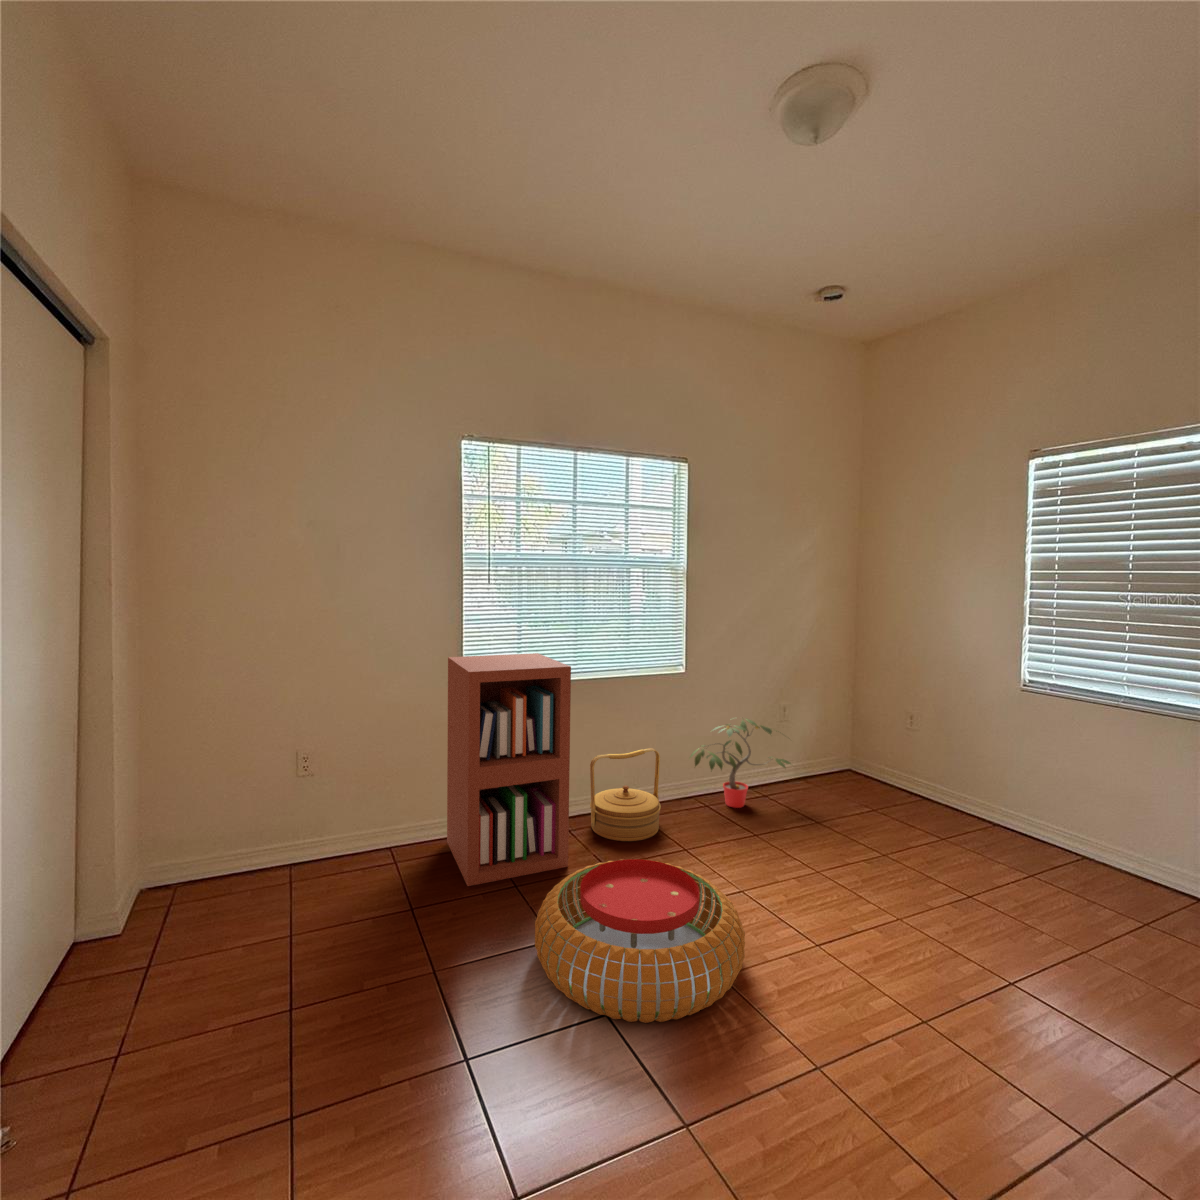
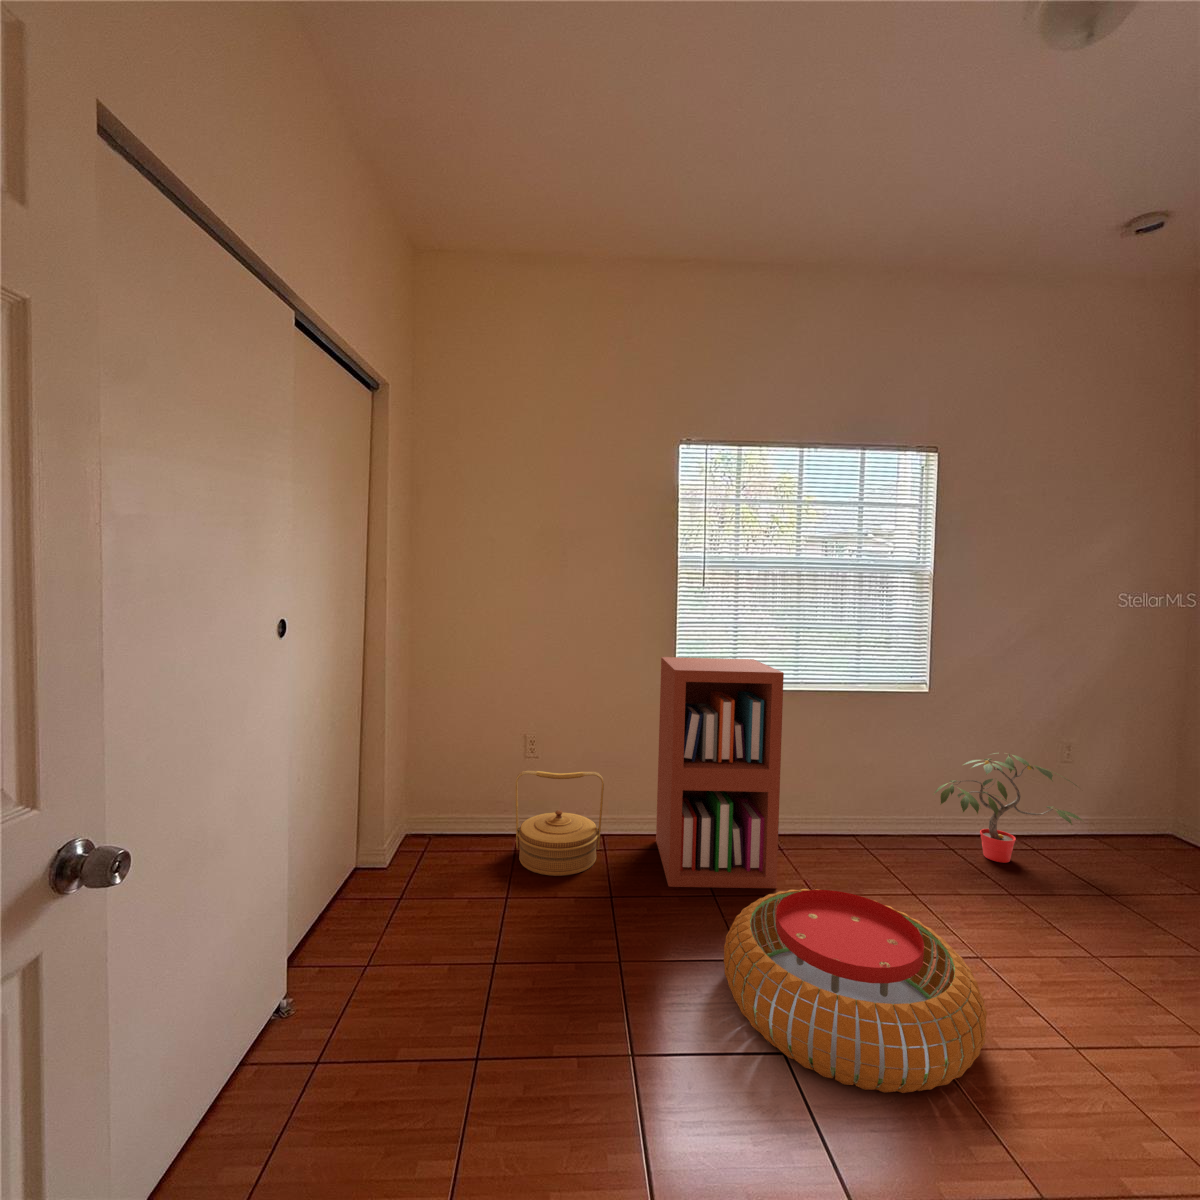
woven basket: present [590,748,661,841] -> present [515,771,604,876]

